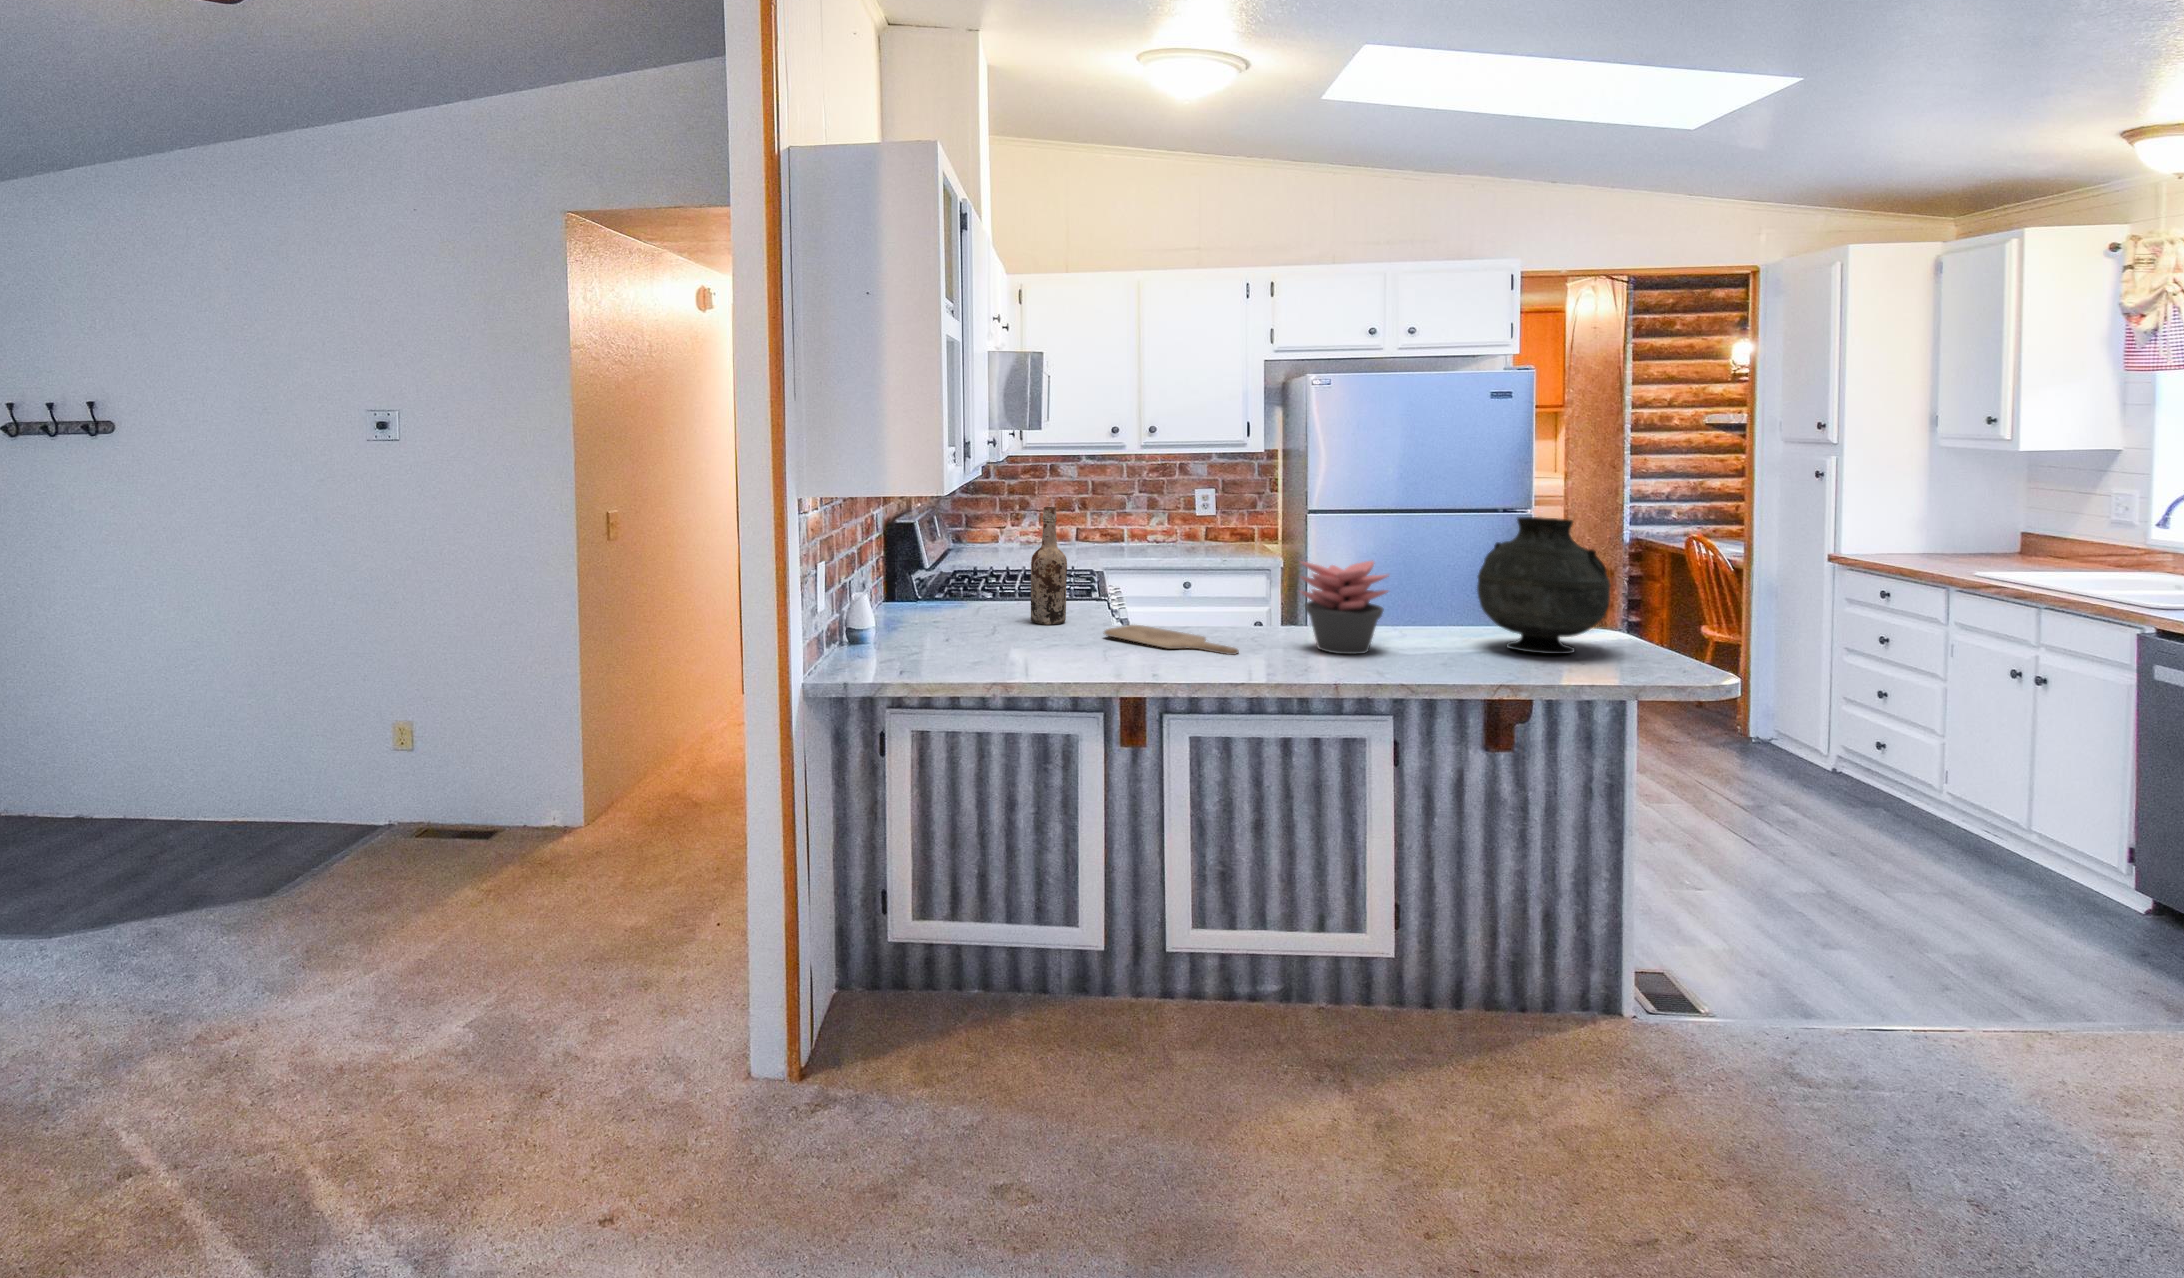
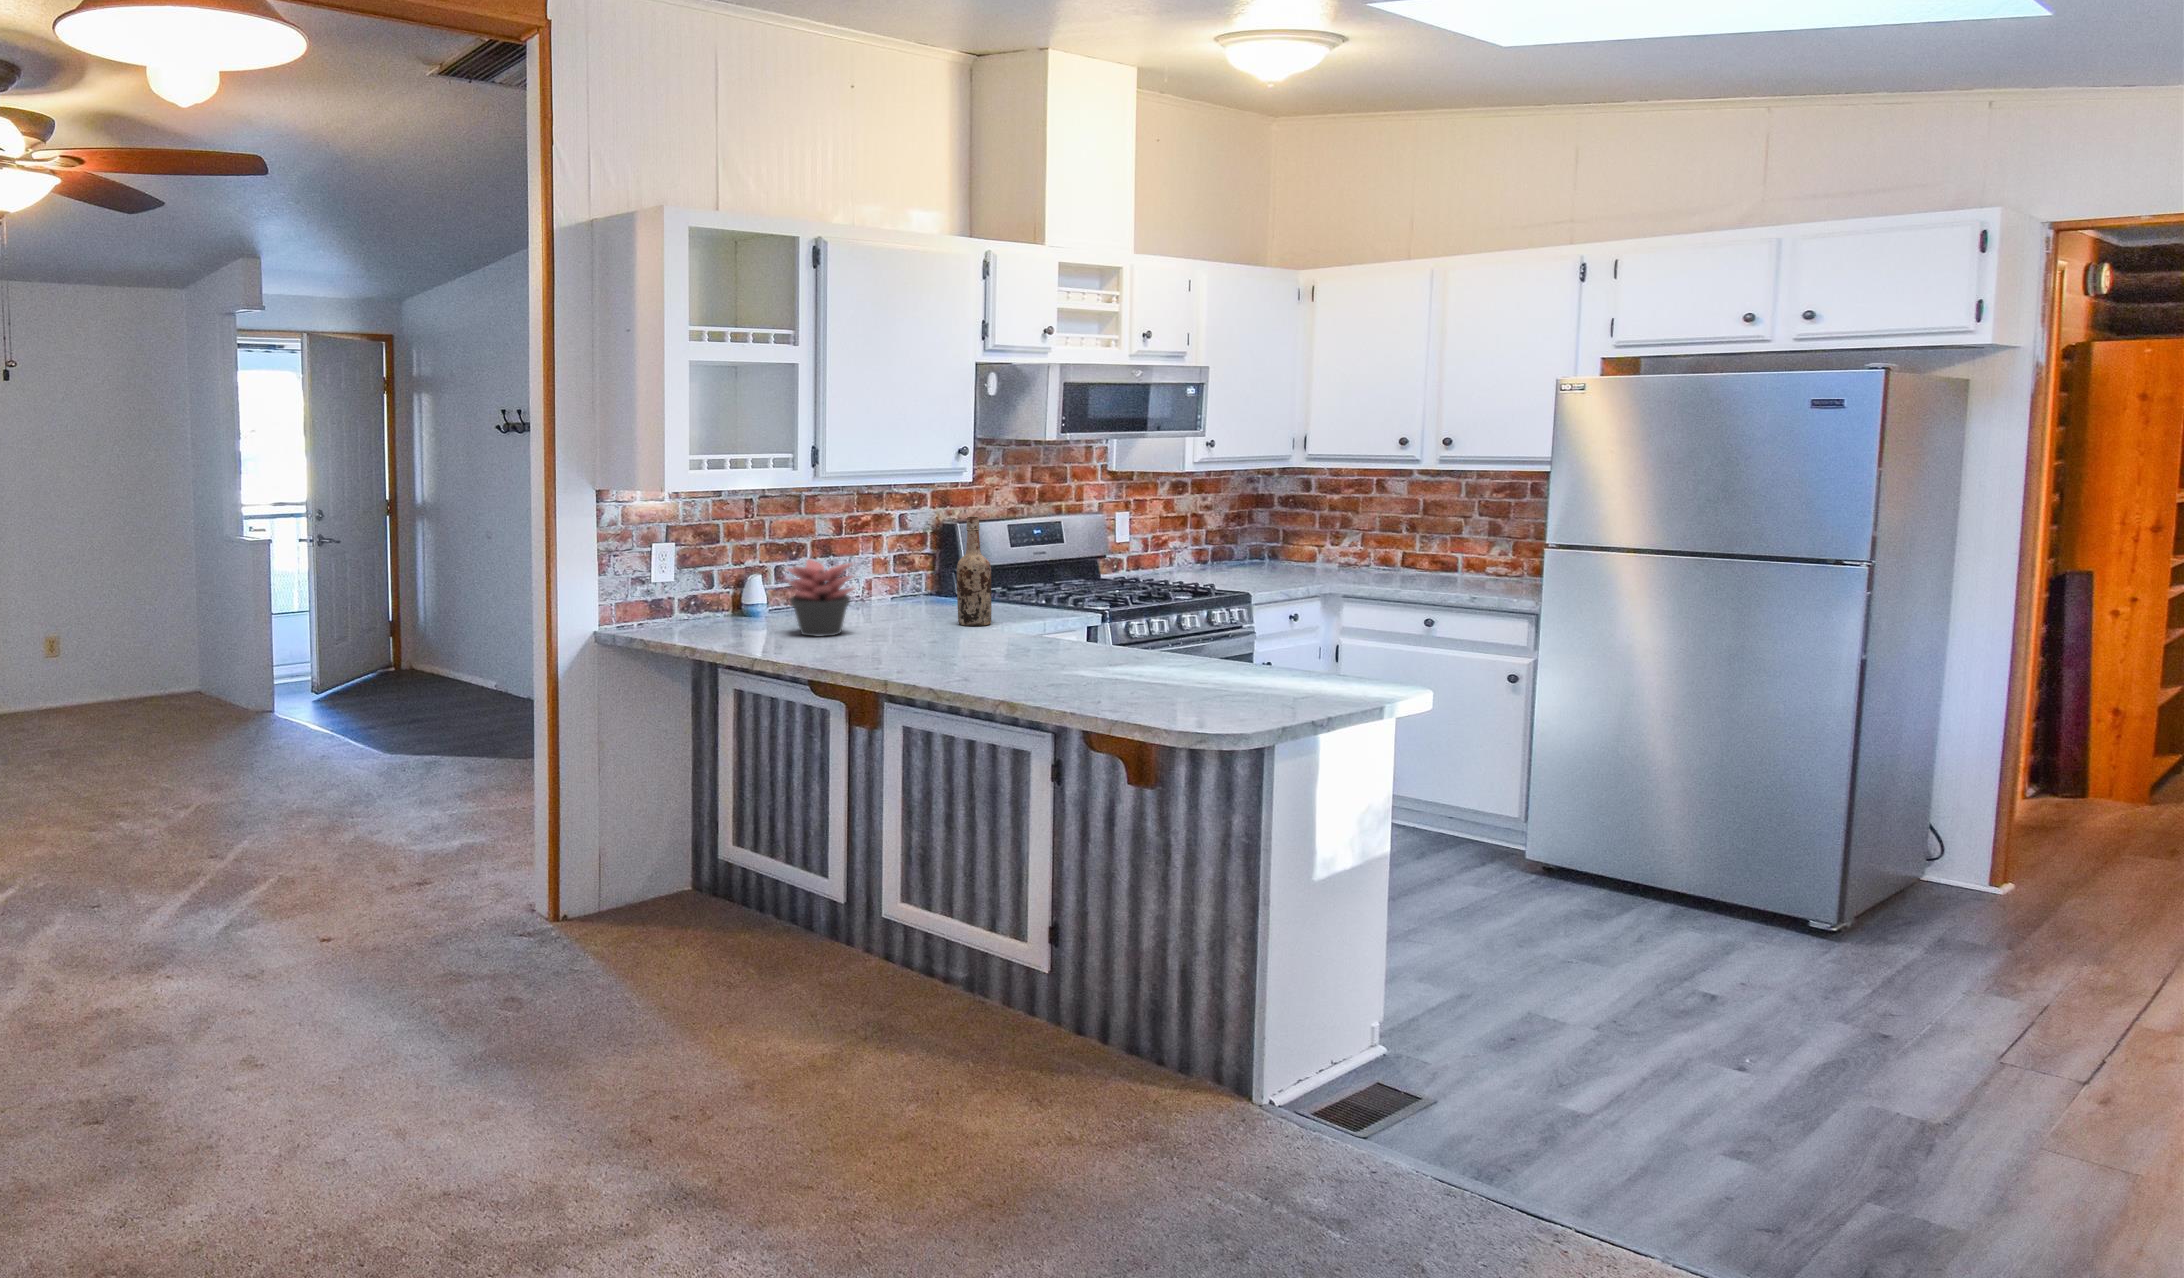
vase: present [1477,517,1611,654] -> none [1155,544,1301,698]
succulent plant: present [1300,561,1388,654] -> present [788,559,853,636]
cutting board: present [1104,625,1239,655] -> none [940,630,1001,658]

